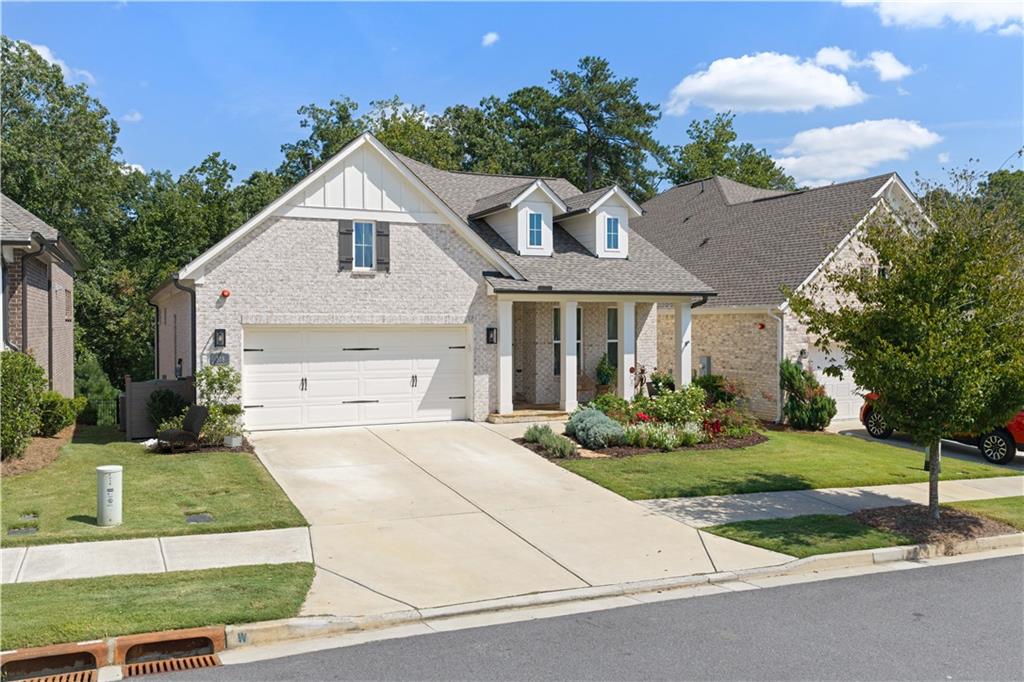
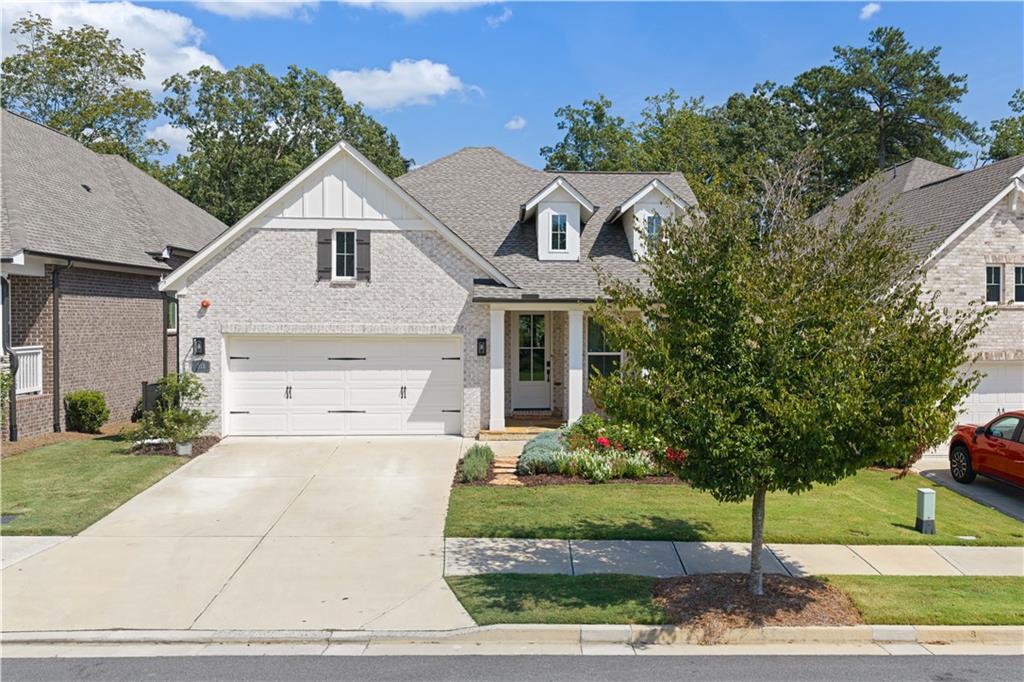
lounge chair: present [157,404,209,453] -> none [112,411,158,459]

